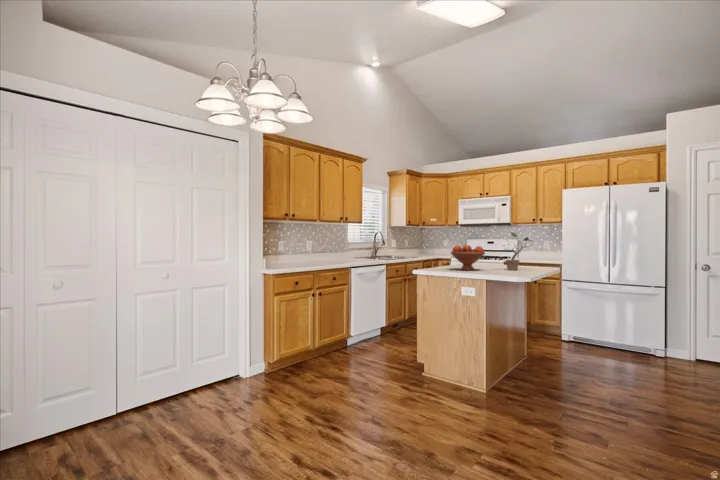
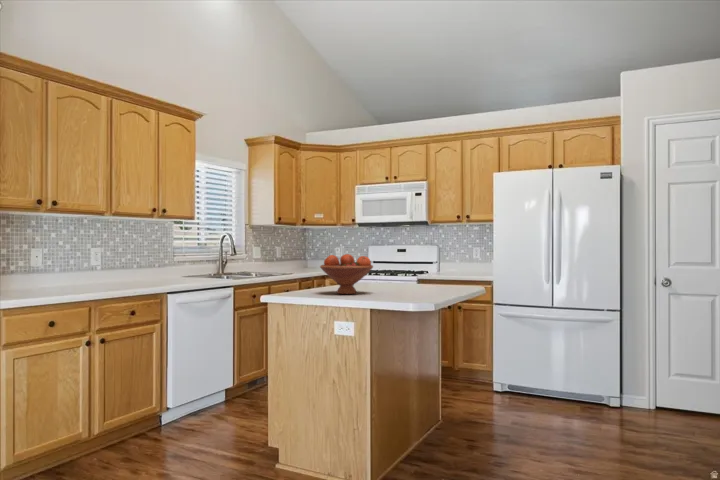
potted plant: present [505,232,532,270] -> none [392,232,446,293]

